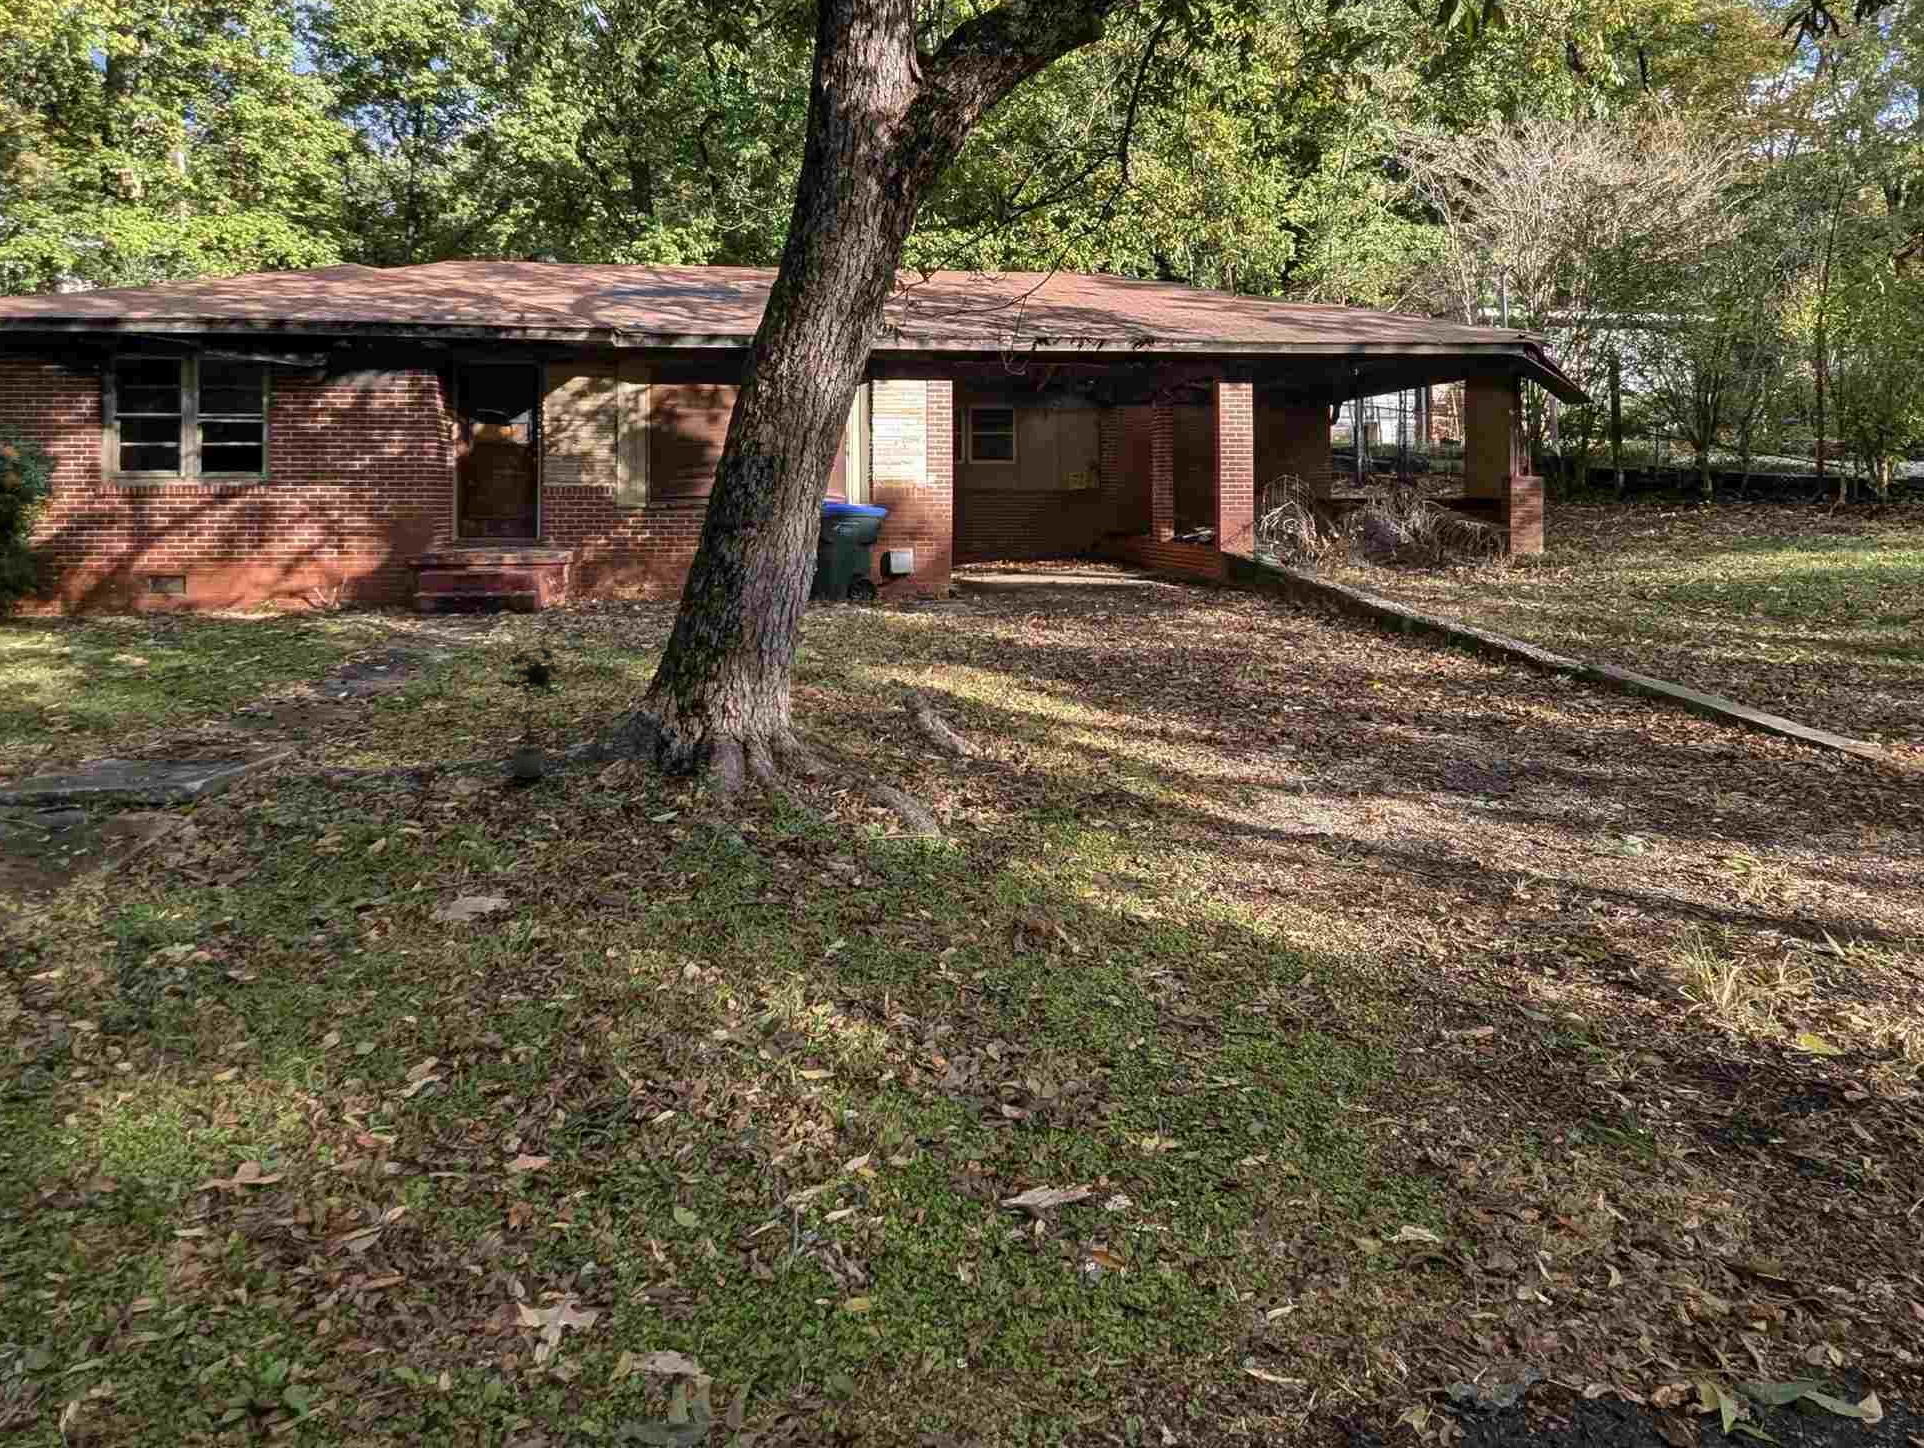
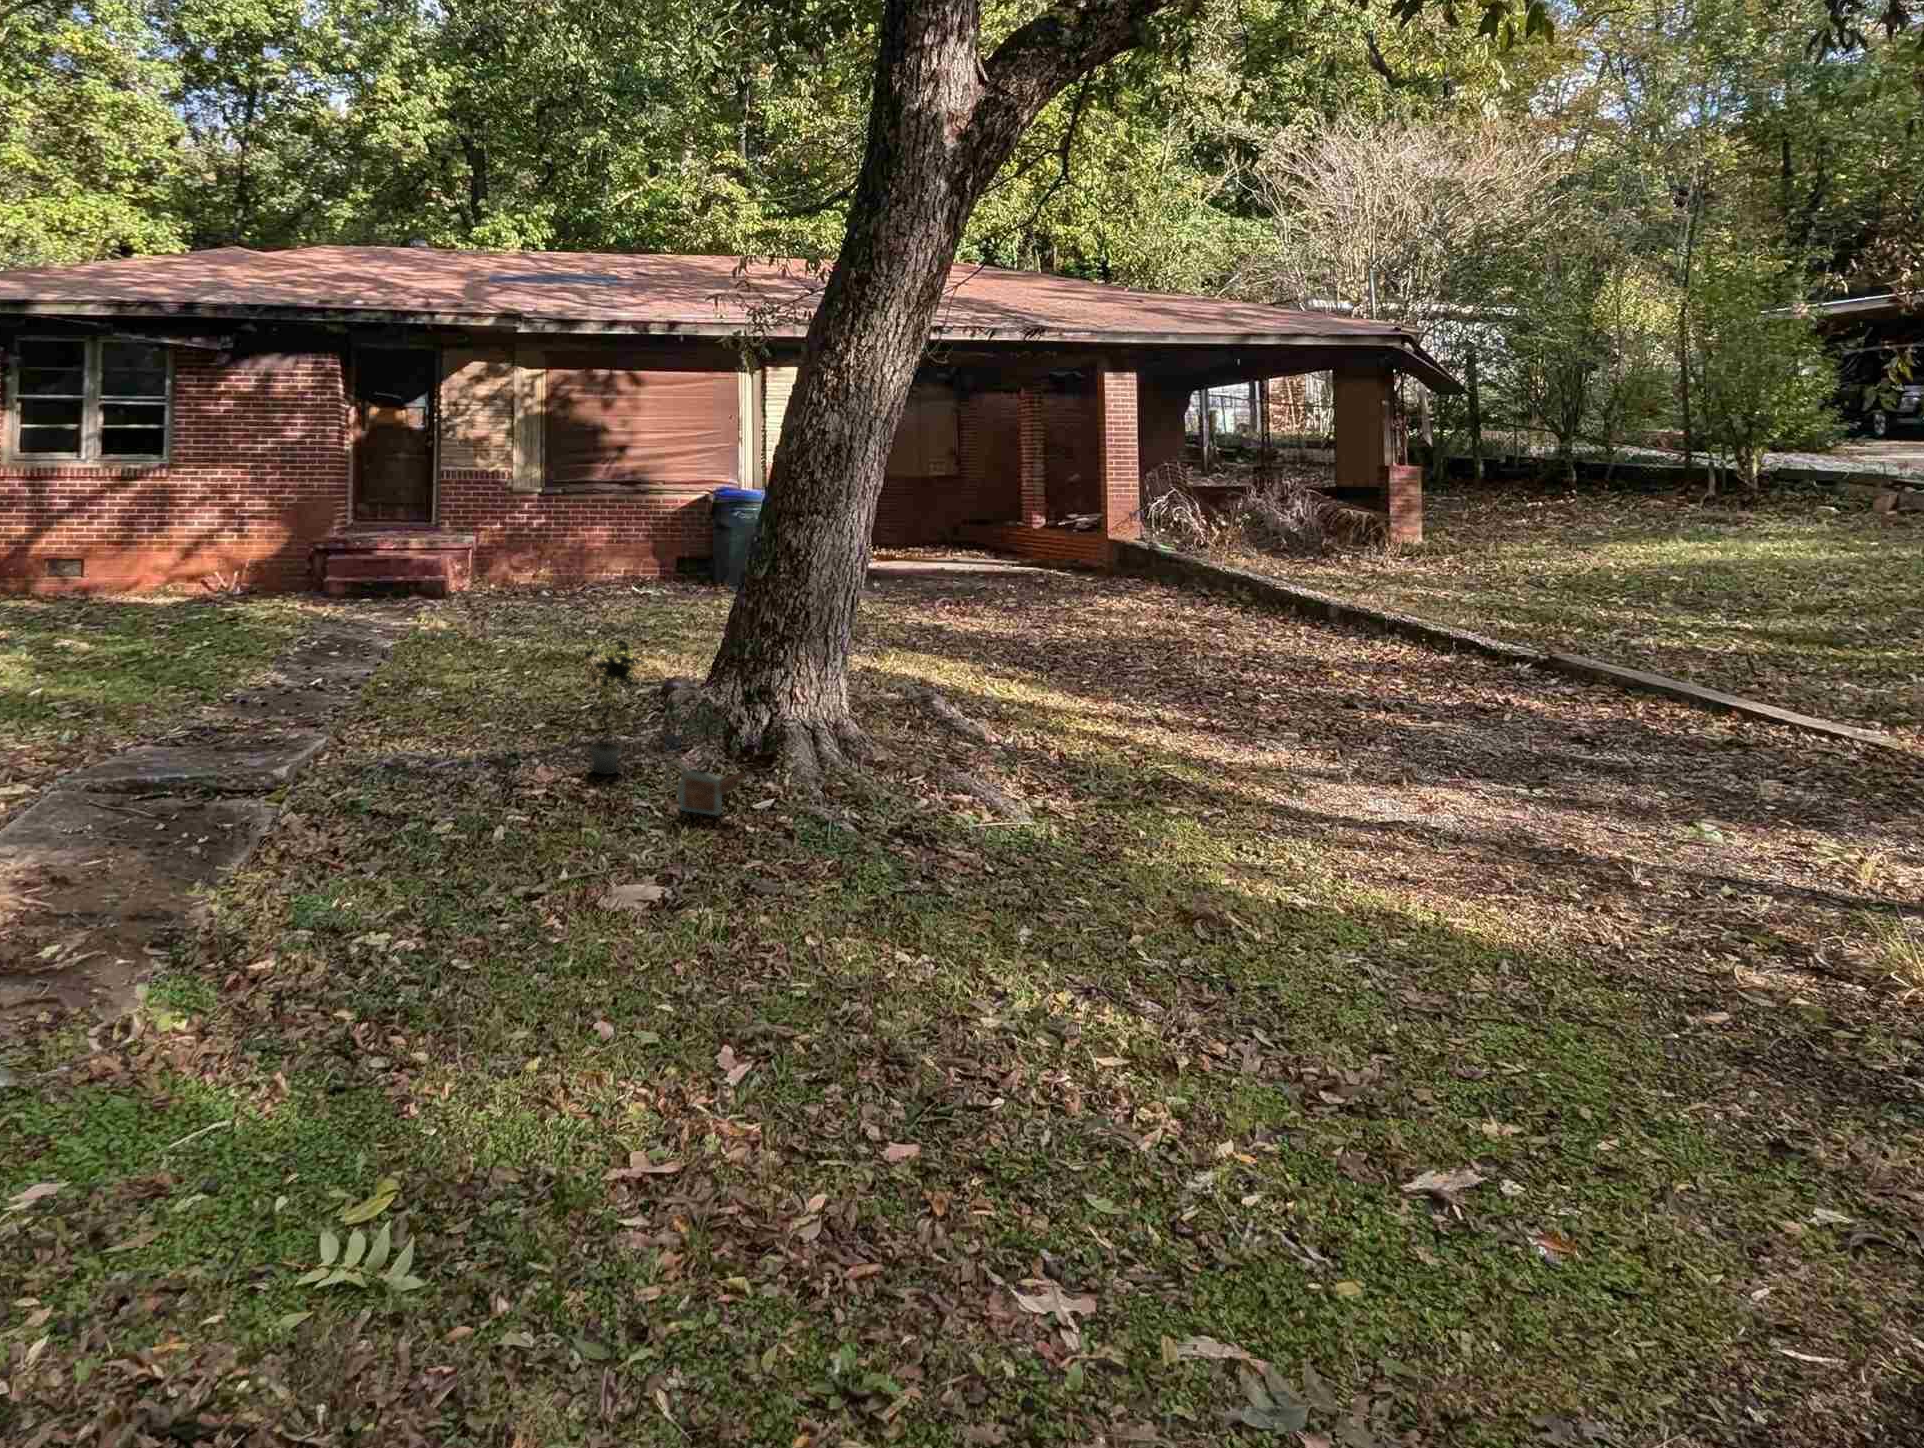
watering can: none [561,764,636,818] -> present [664,760,745,815]

